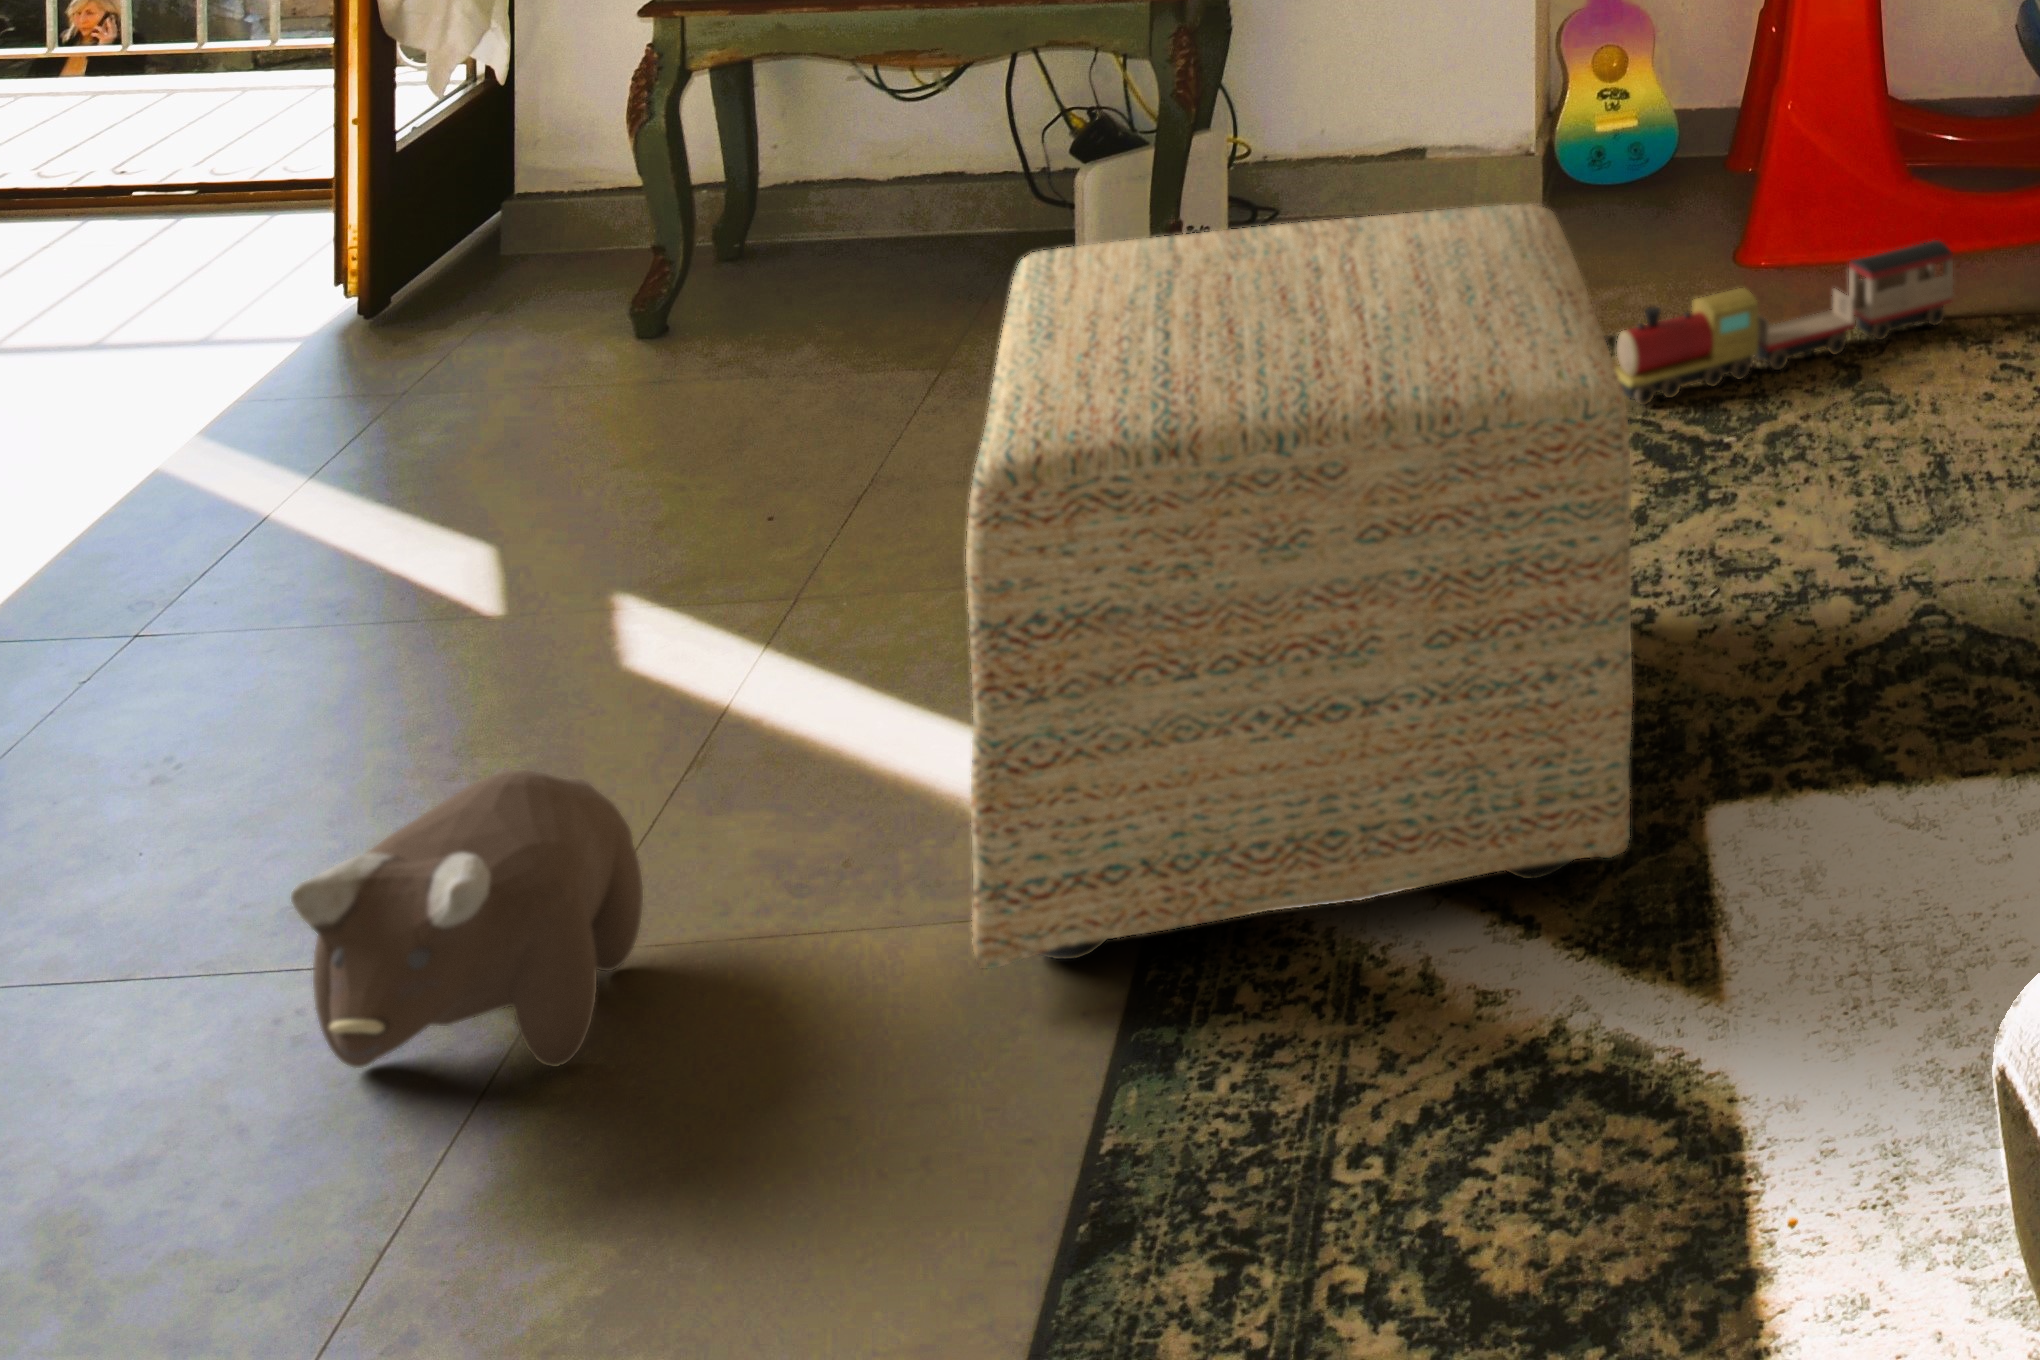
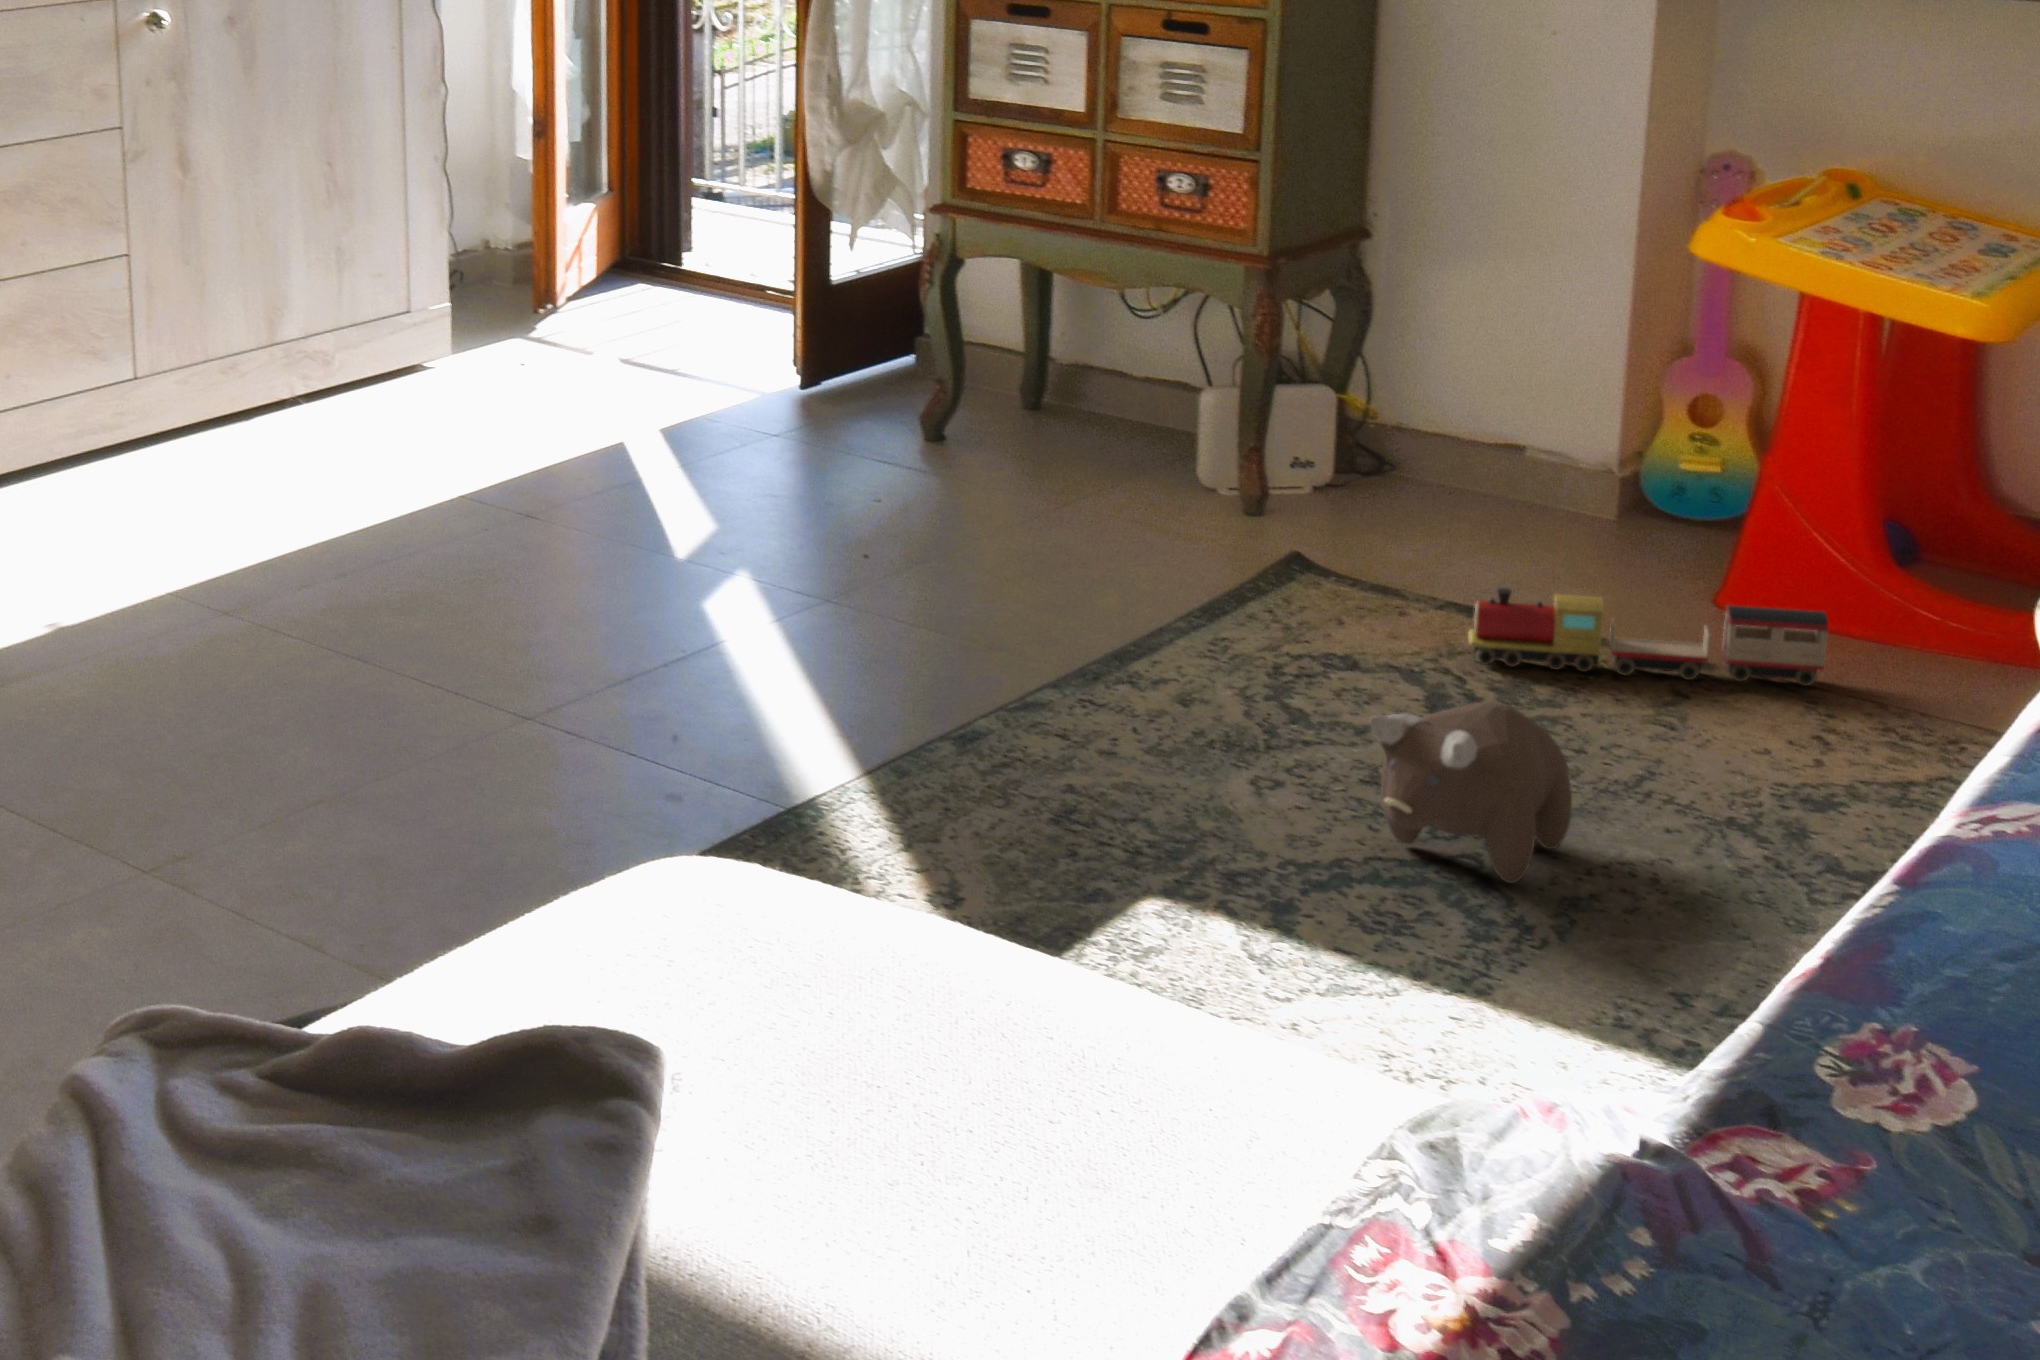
ottoman: present [966,204,1633,969] -> none [699,393,1247,876]
plush toy: present [291,770,643,1068] -> present [1370,701,1572,883]

